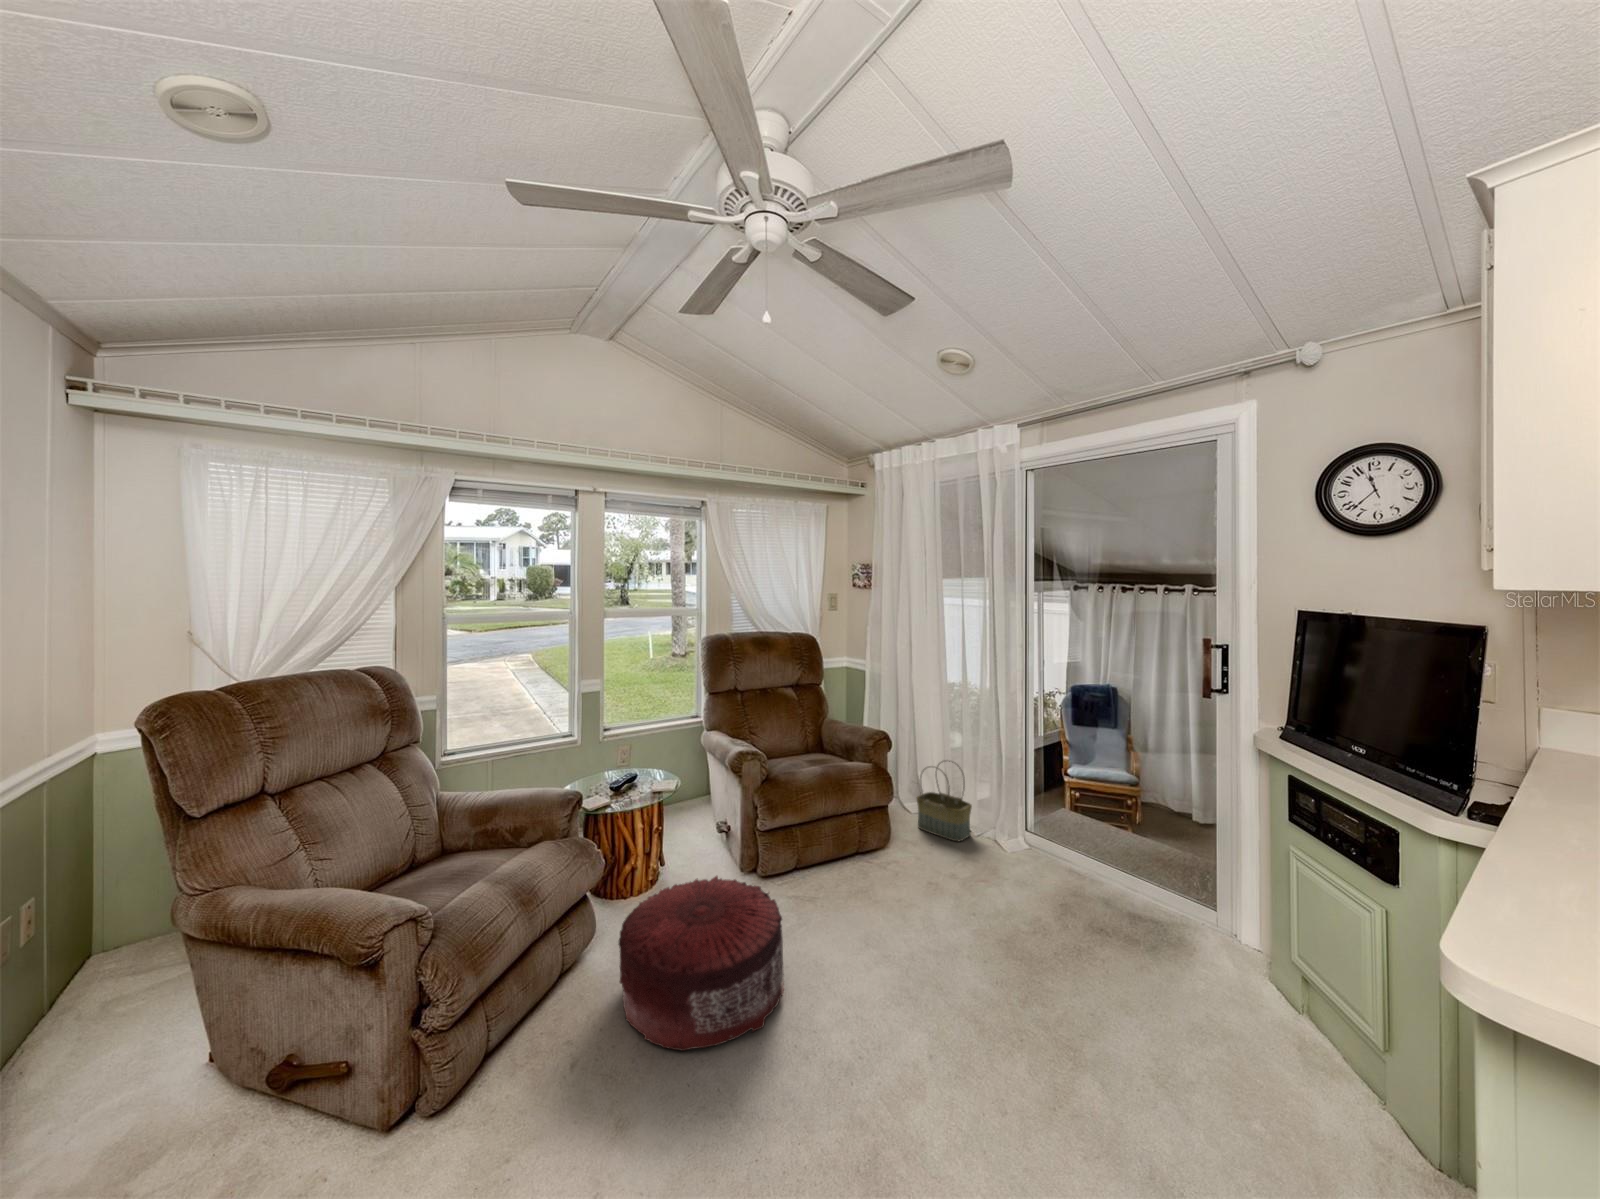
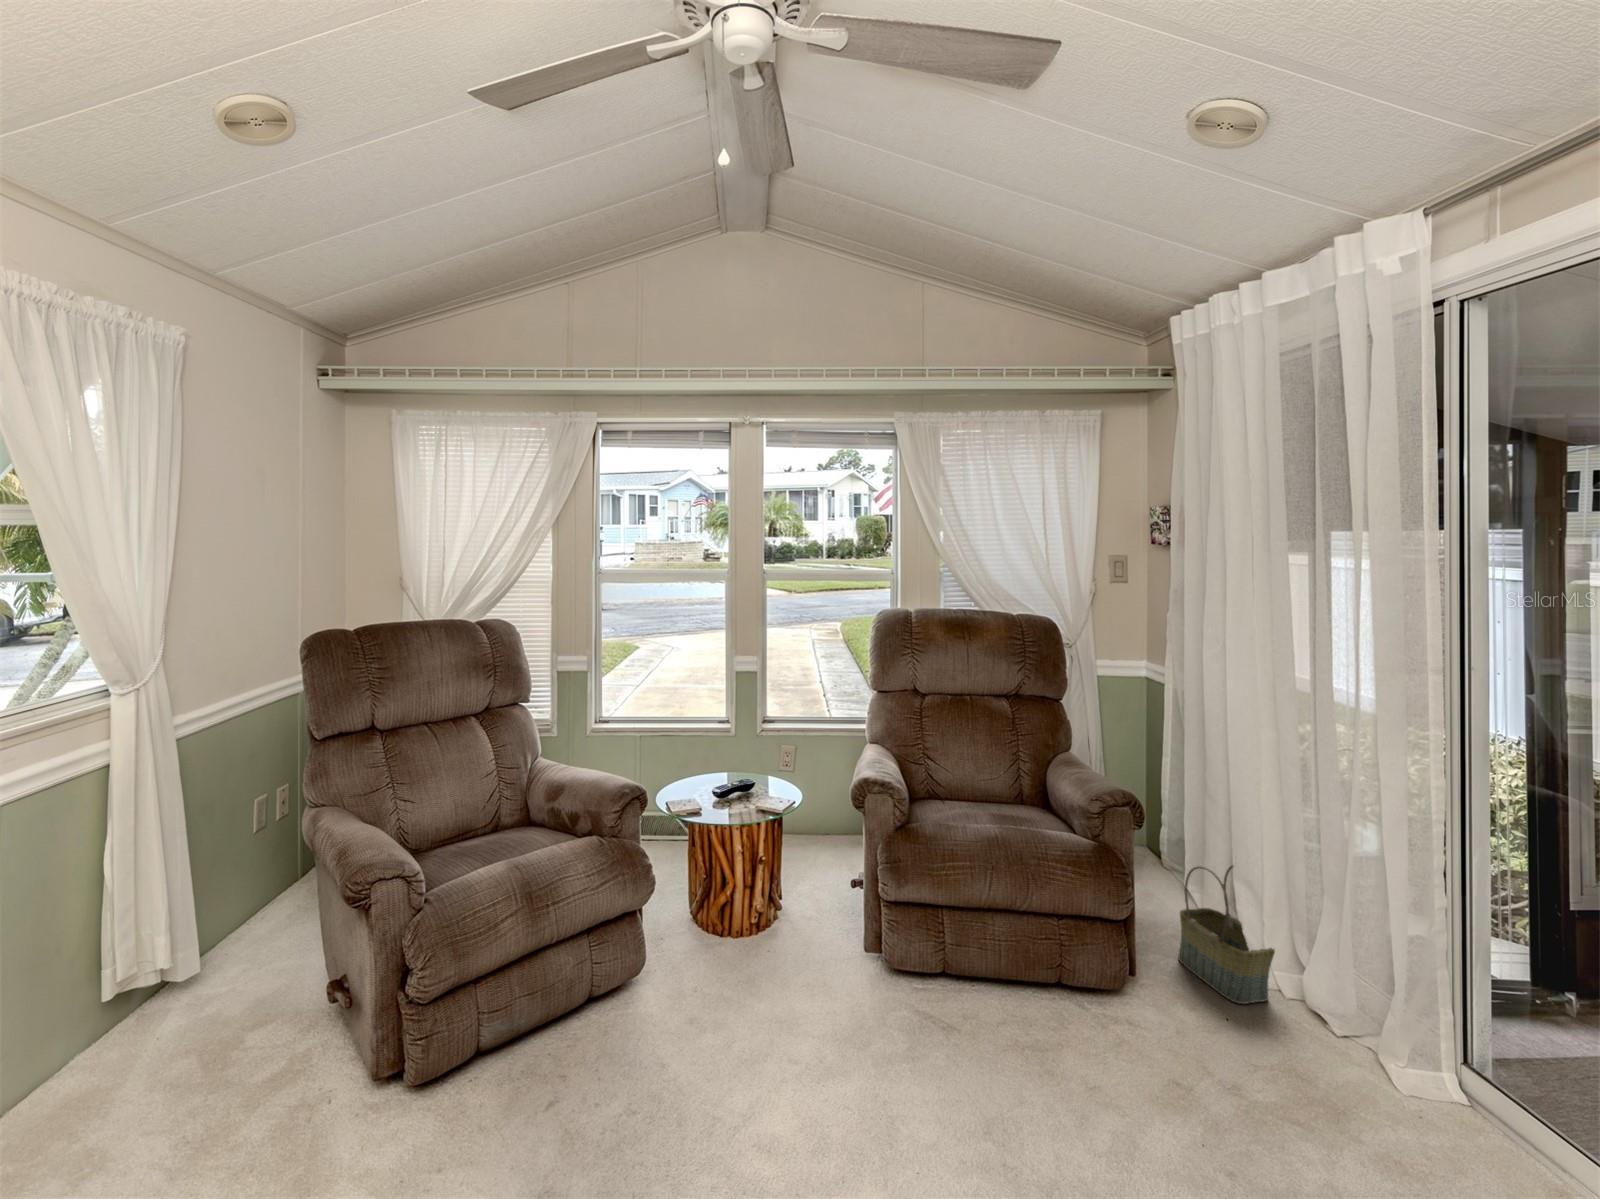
pouf: present [619,876,784,1051] -> none [613,928,831,1147]

